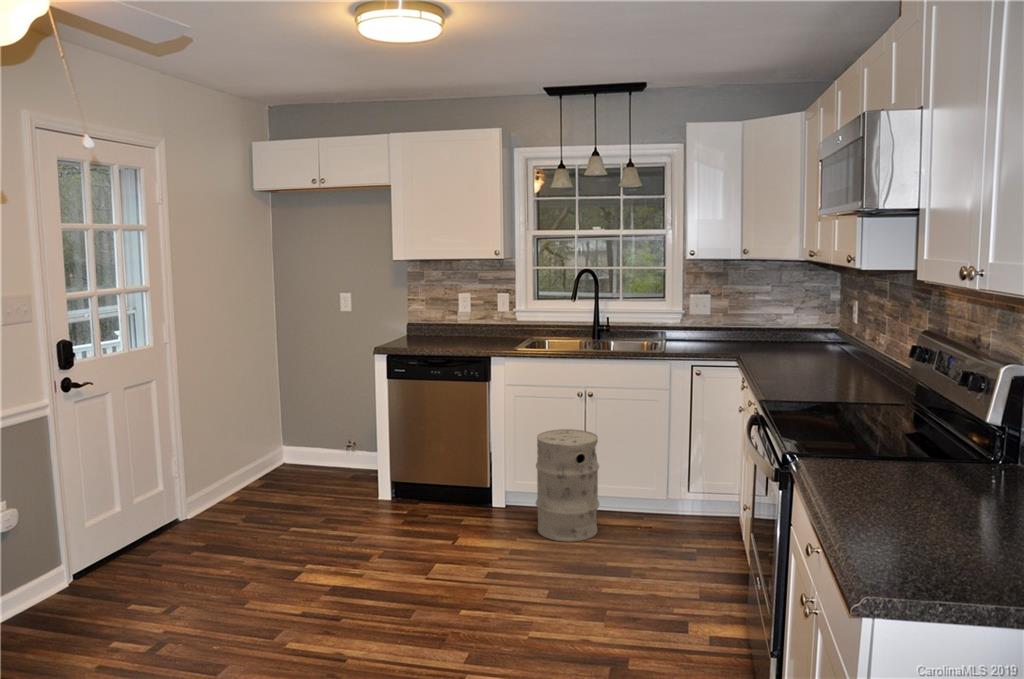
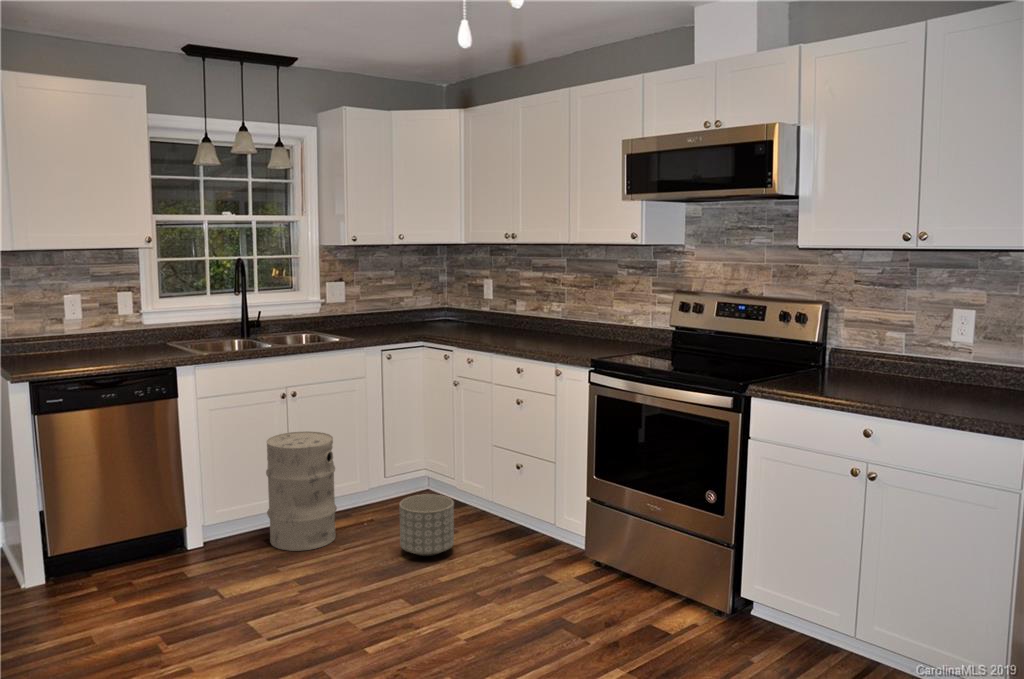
planter: none [610,517,668,584] -> present [400,494,454,556]

